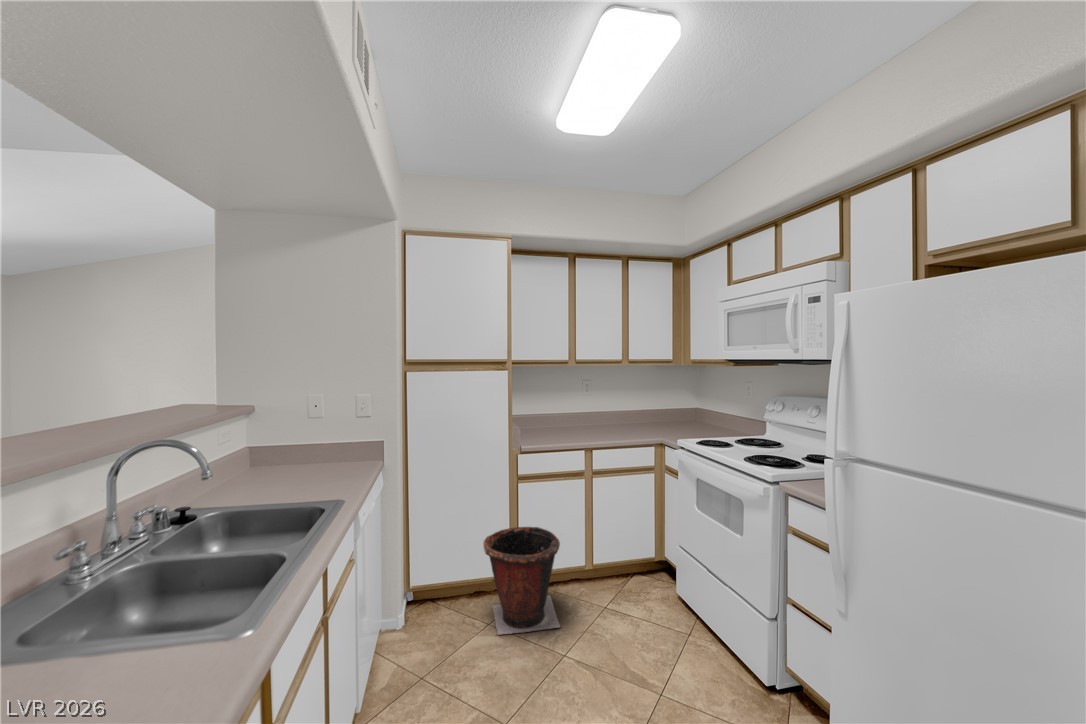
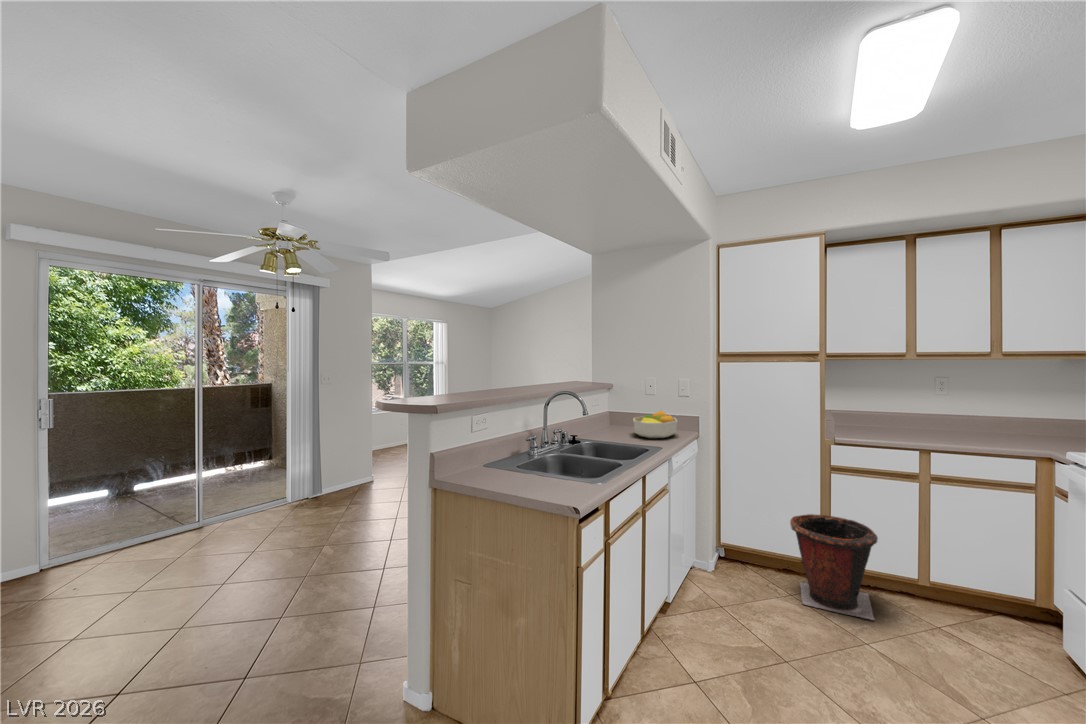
fruit bowl: none [286,439,353,483] -> present [634,411,677,438]

